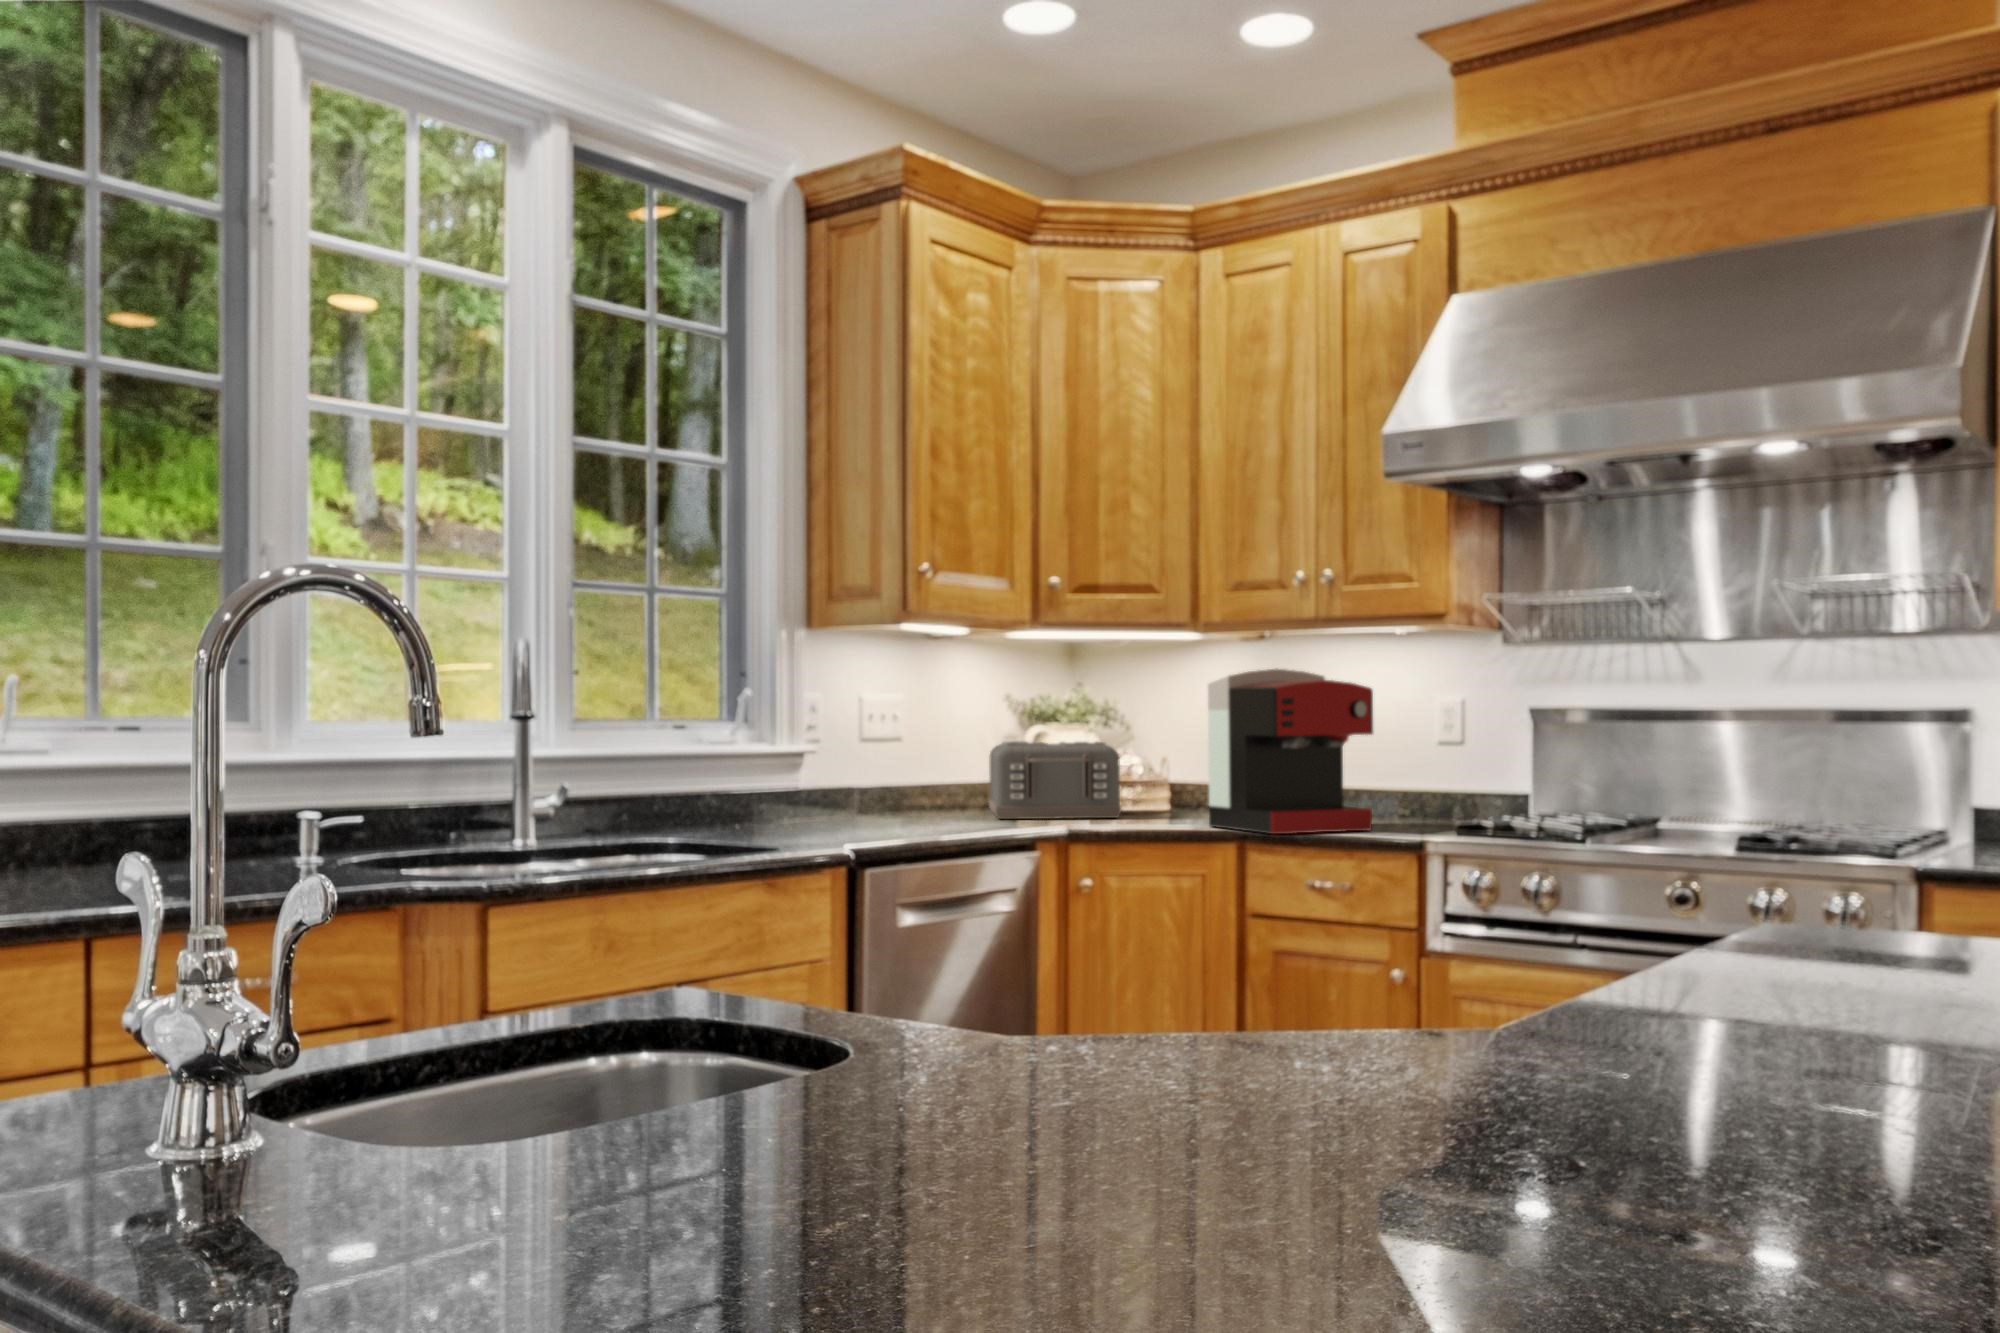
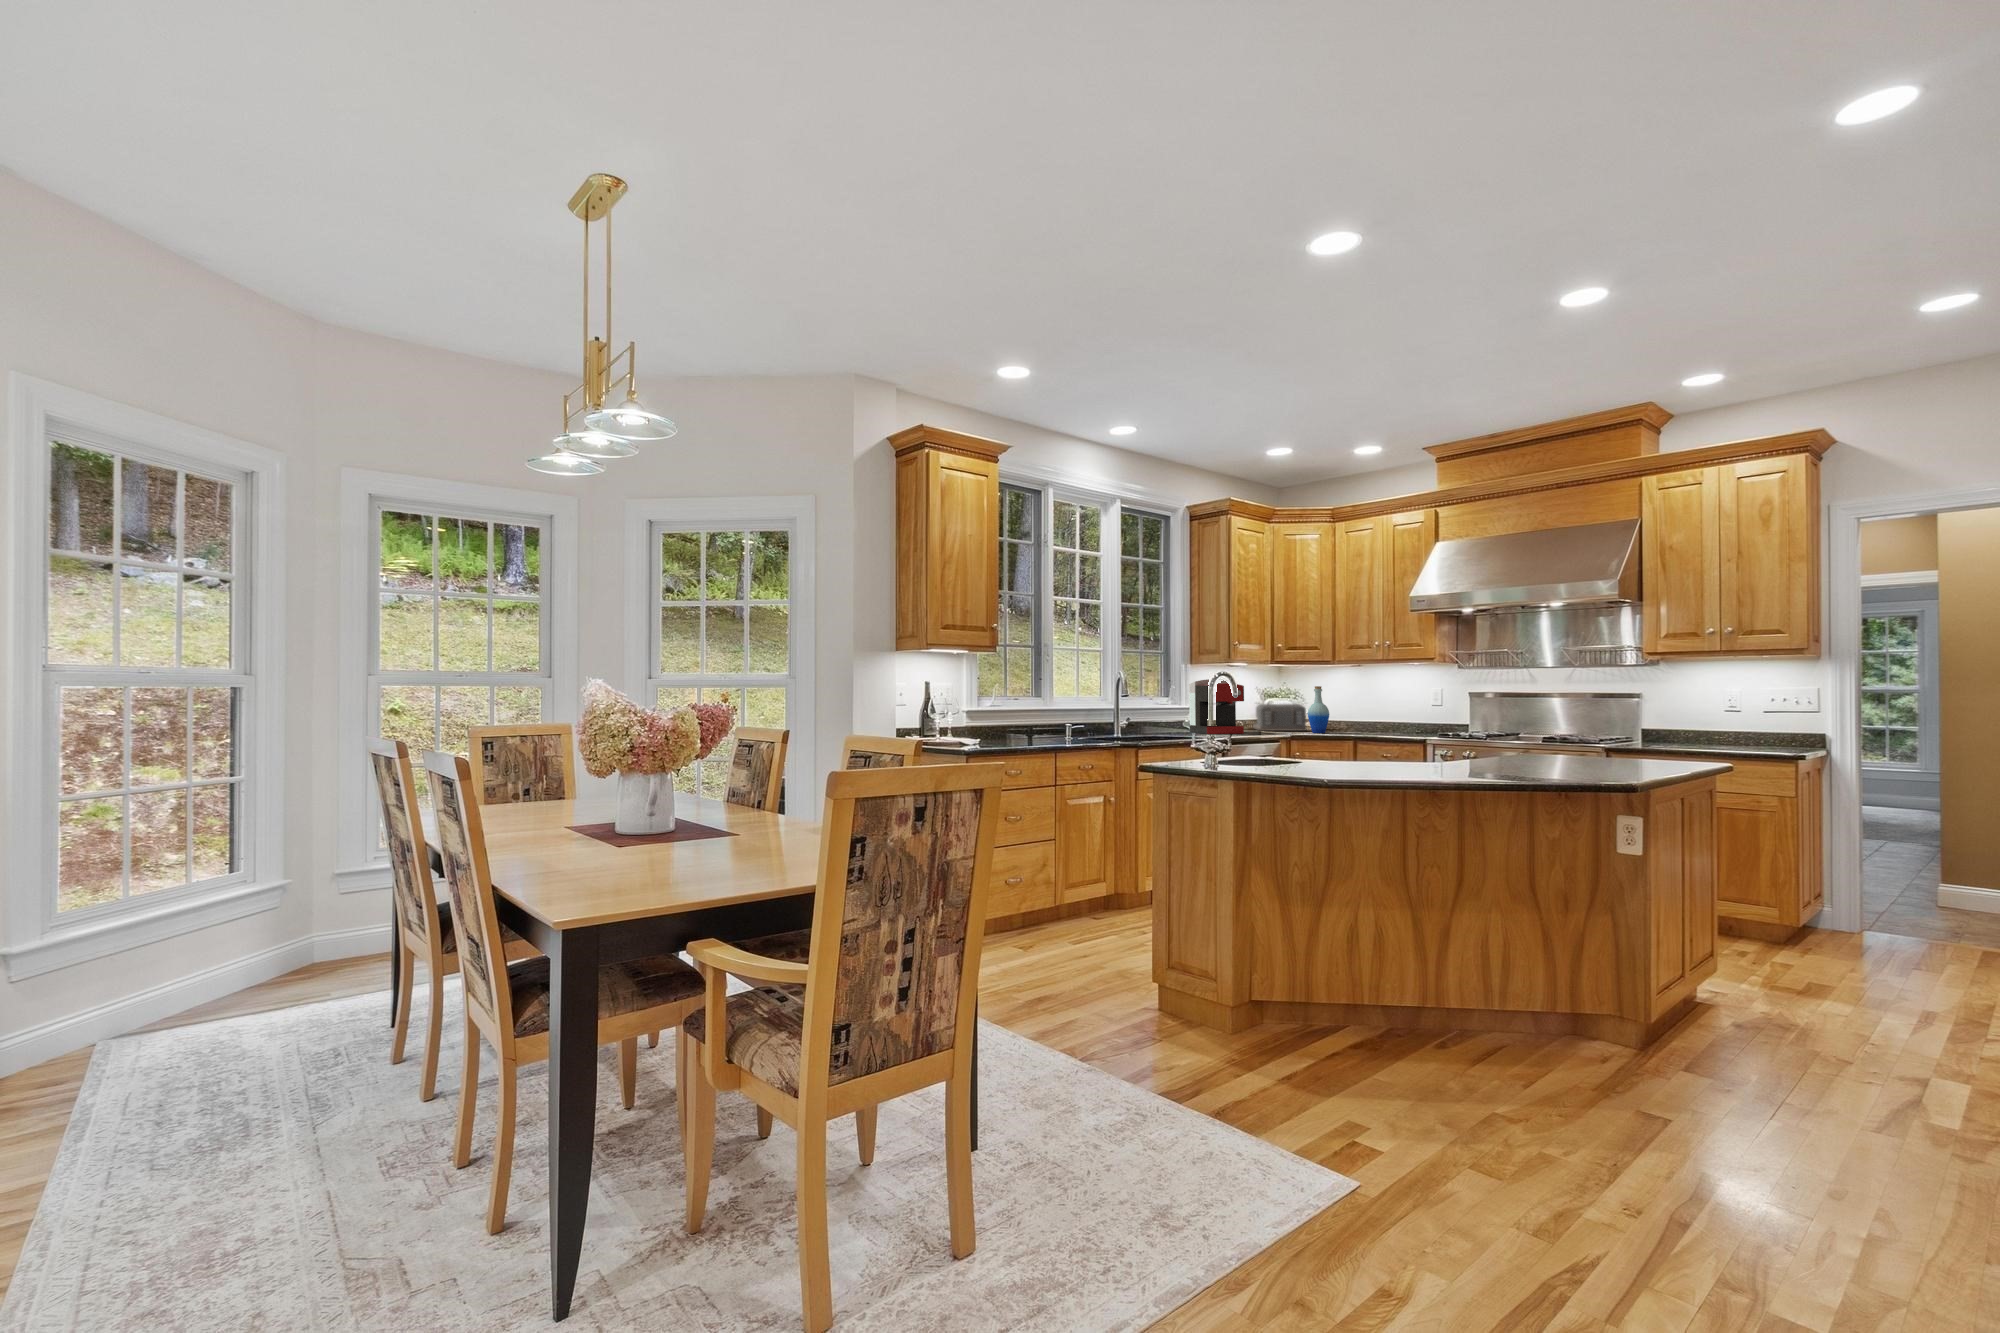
coffee maker: present [1208,668,1373,834] -> present [1189,679,1244,734]
bottle: none [1116,692,1174,825] -> present [1308,686,1329,733]

